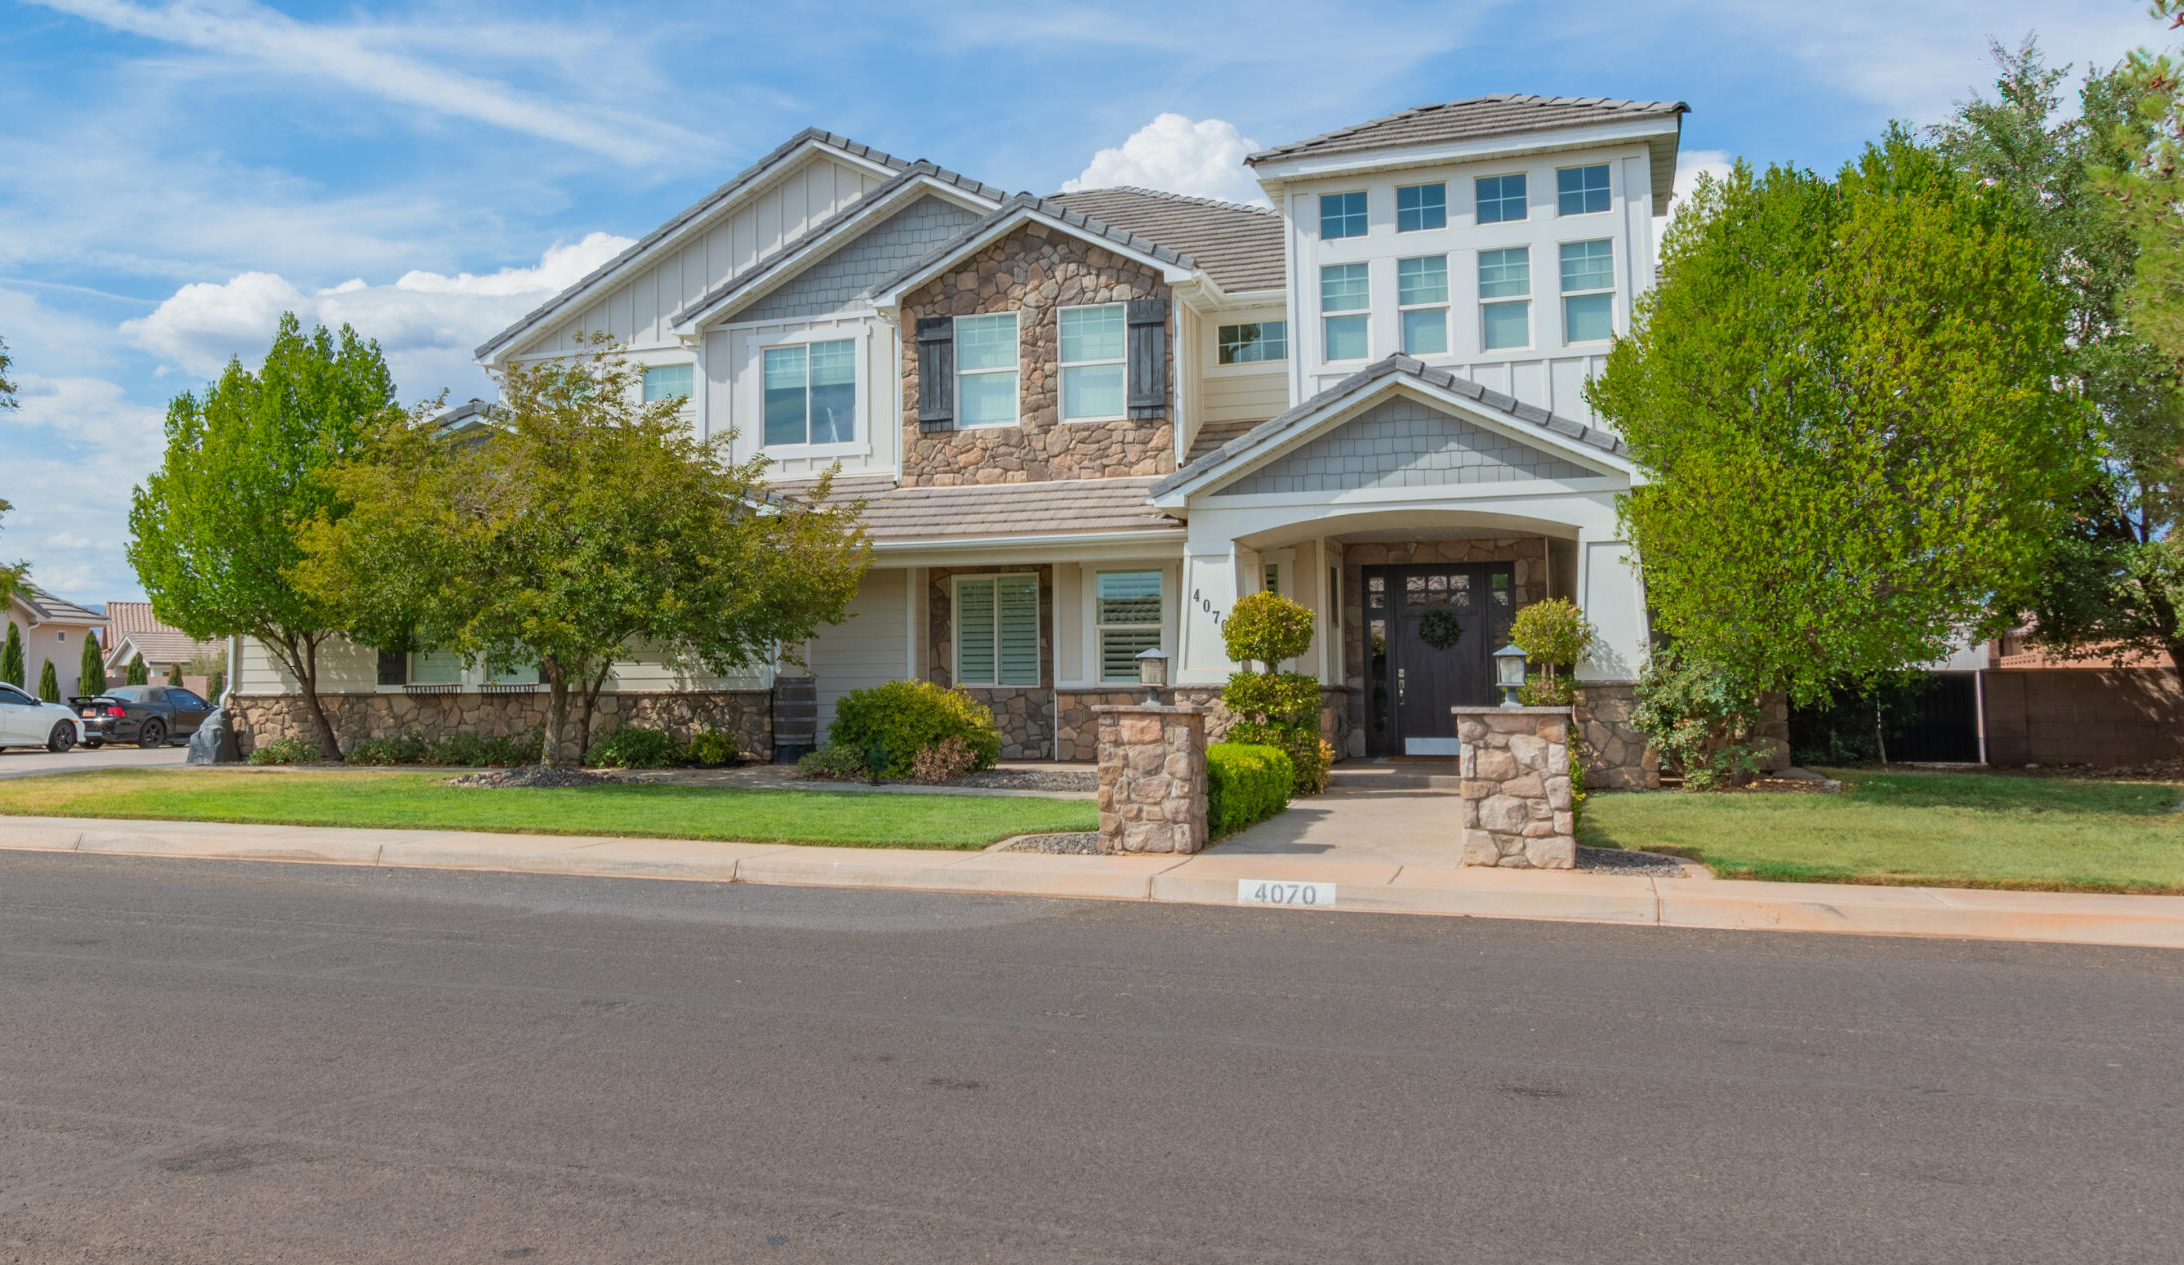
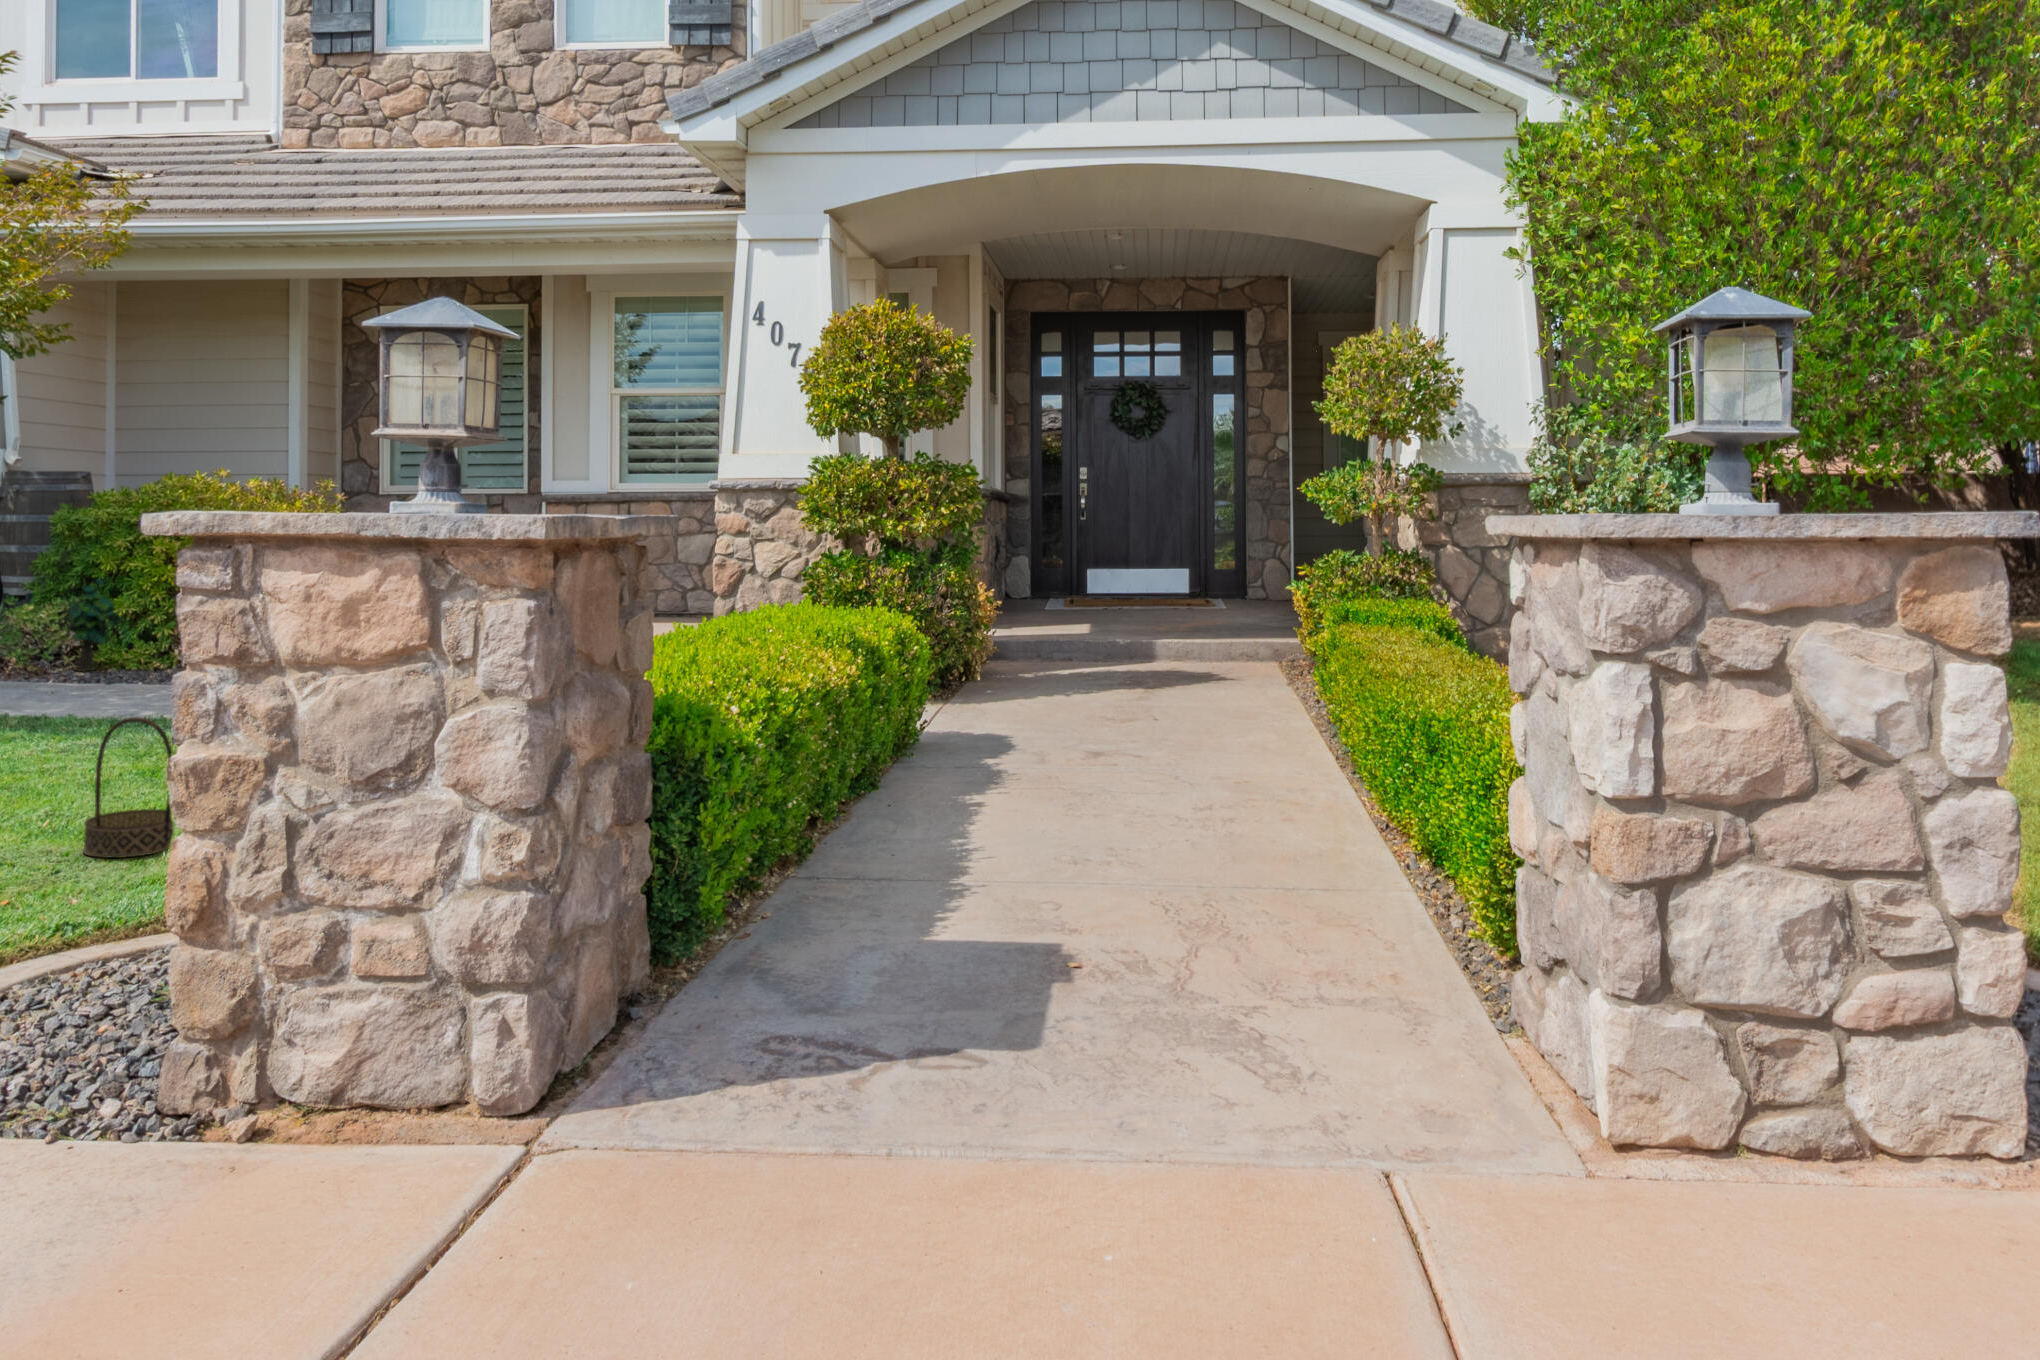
basket: none [994,779,1023,827] -> present [83,717,174,858]

